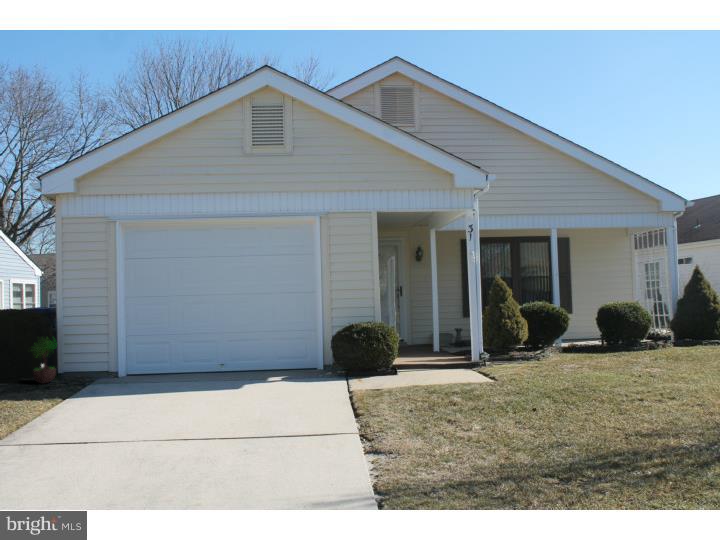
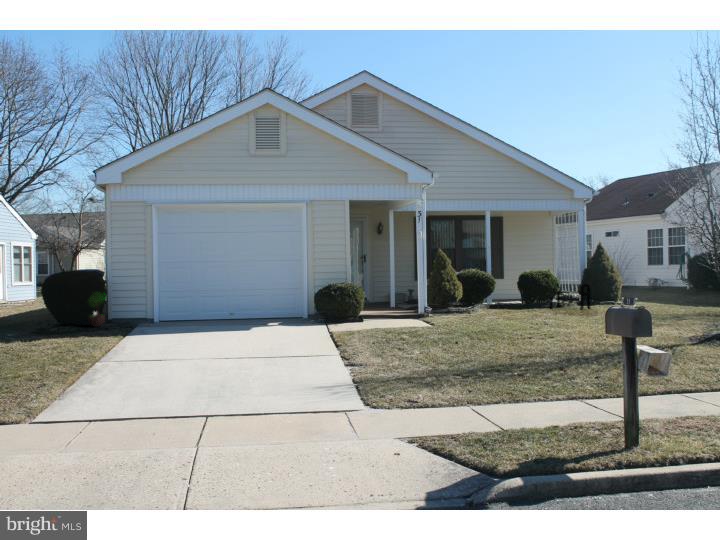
bench: none [639,318,695,353] -> present [550,284,590,310]

